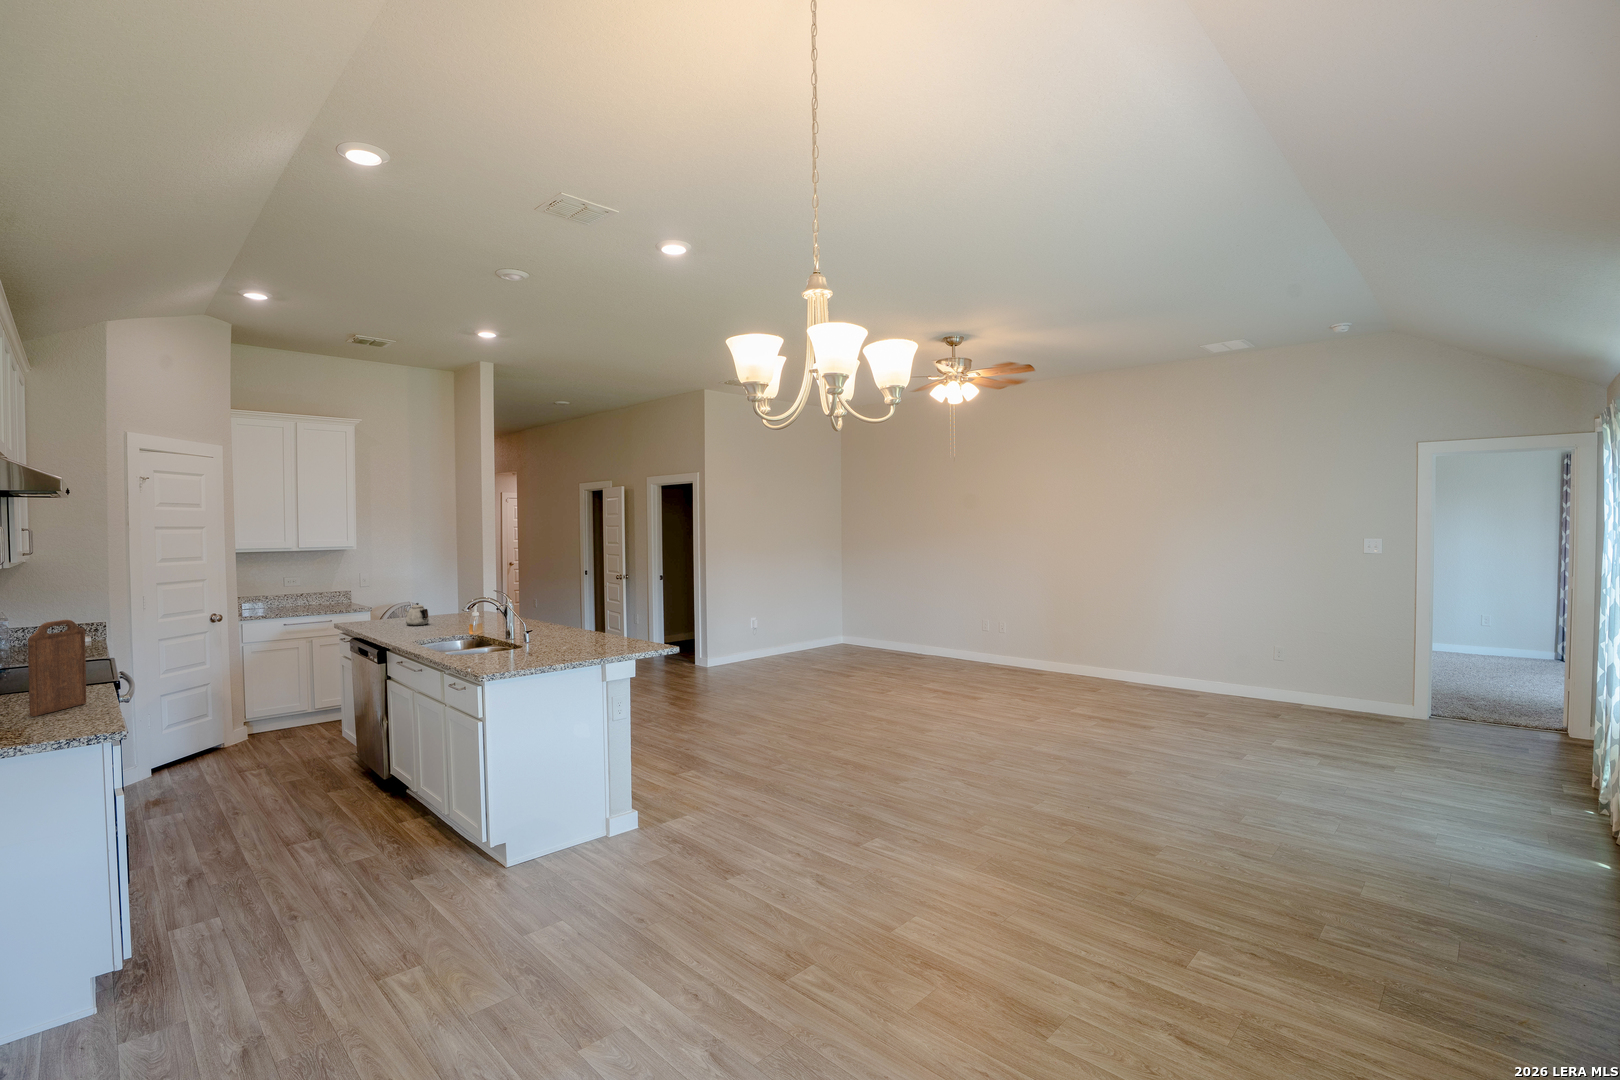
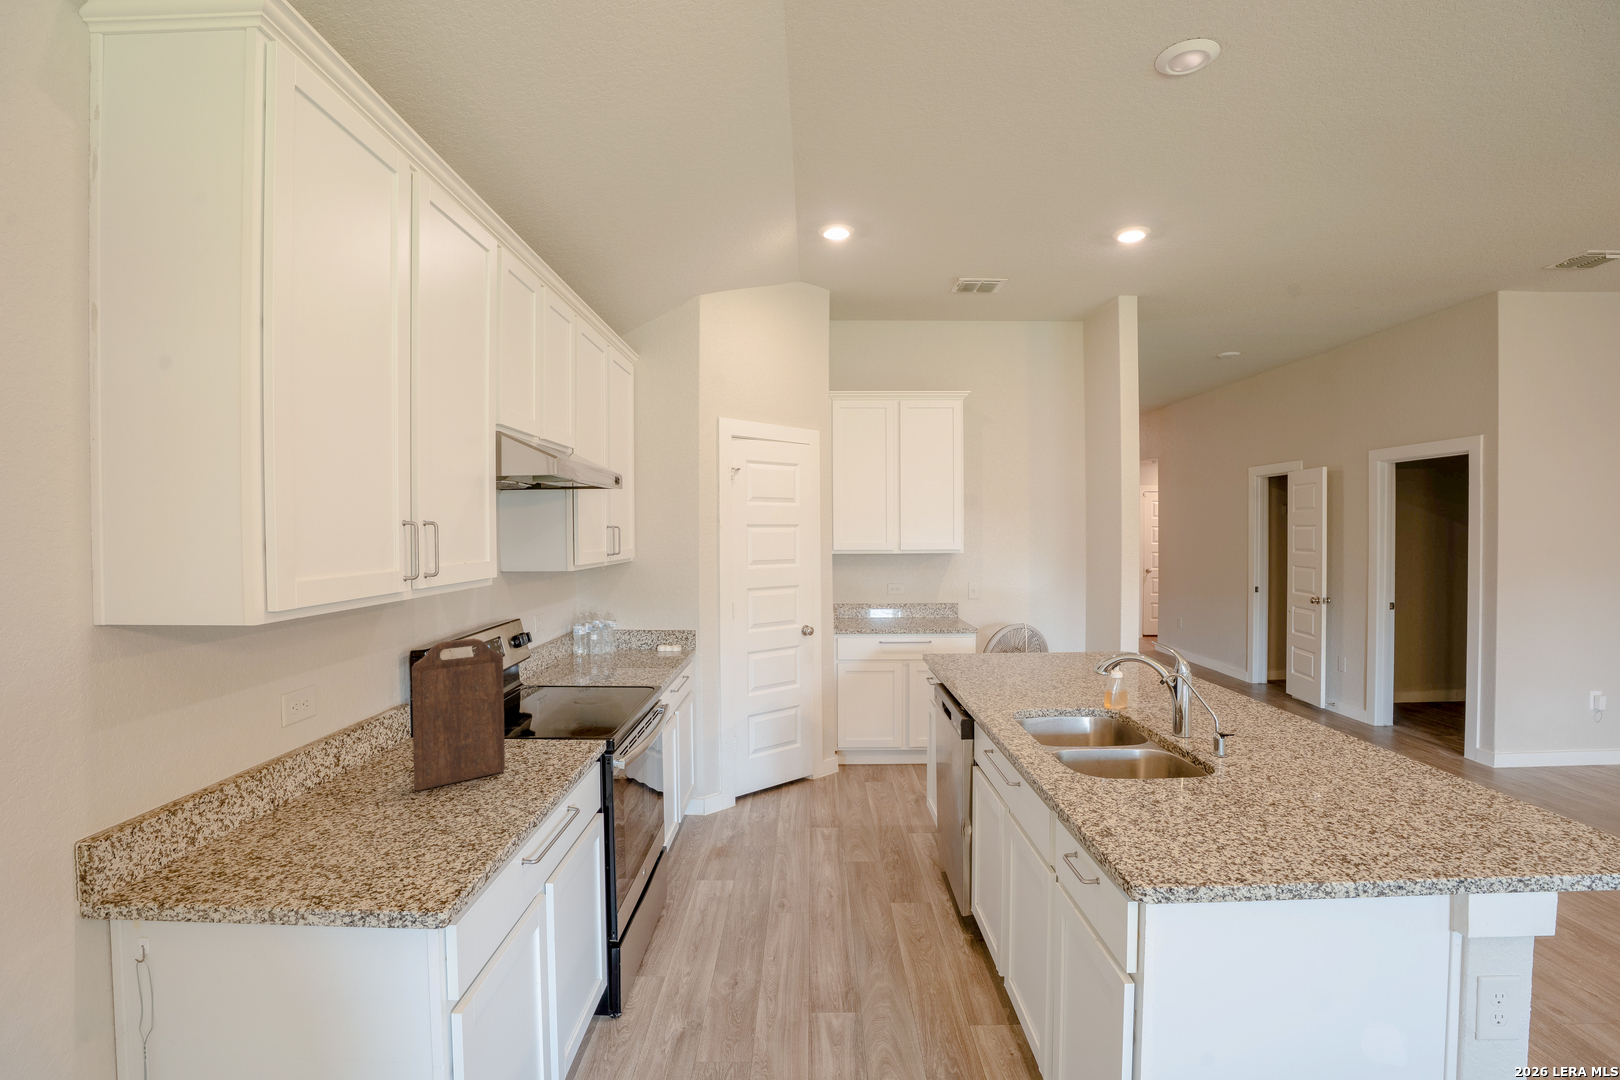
teapot: present [404,603,429,626] -> none [1001,633,1035,669]

